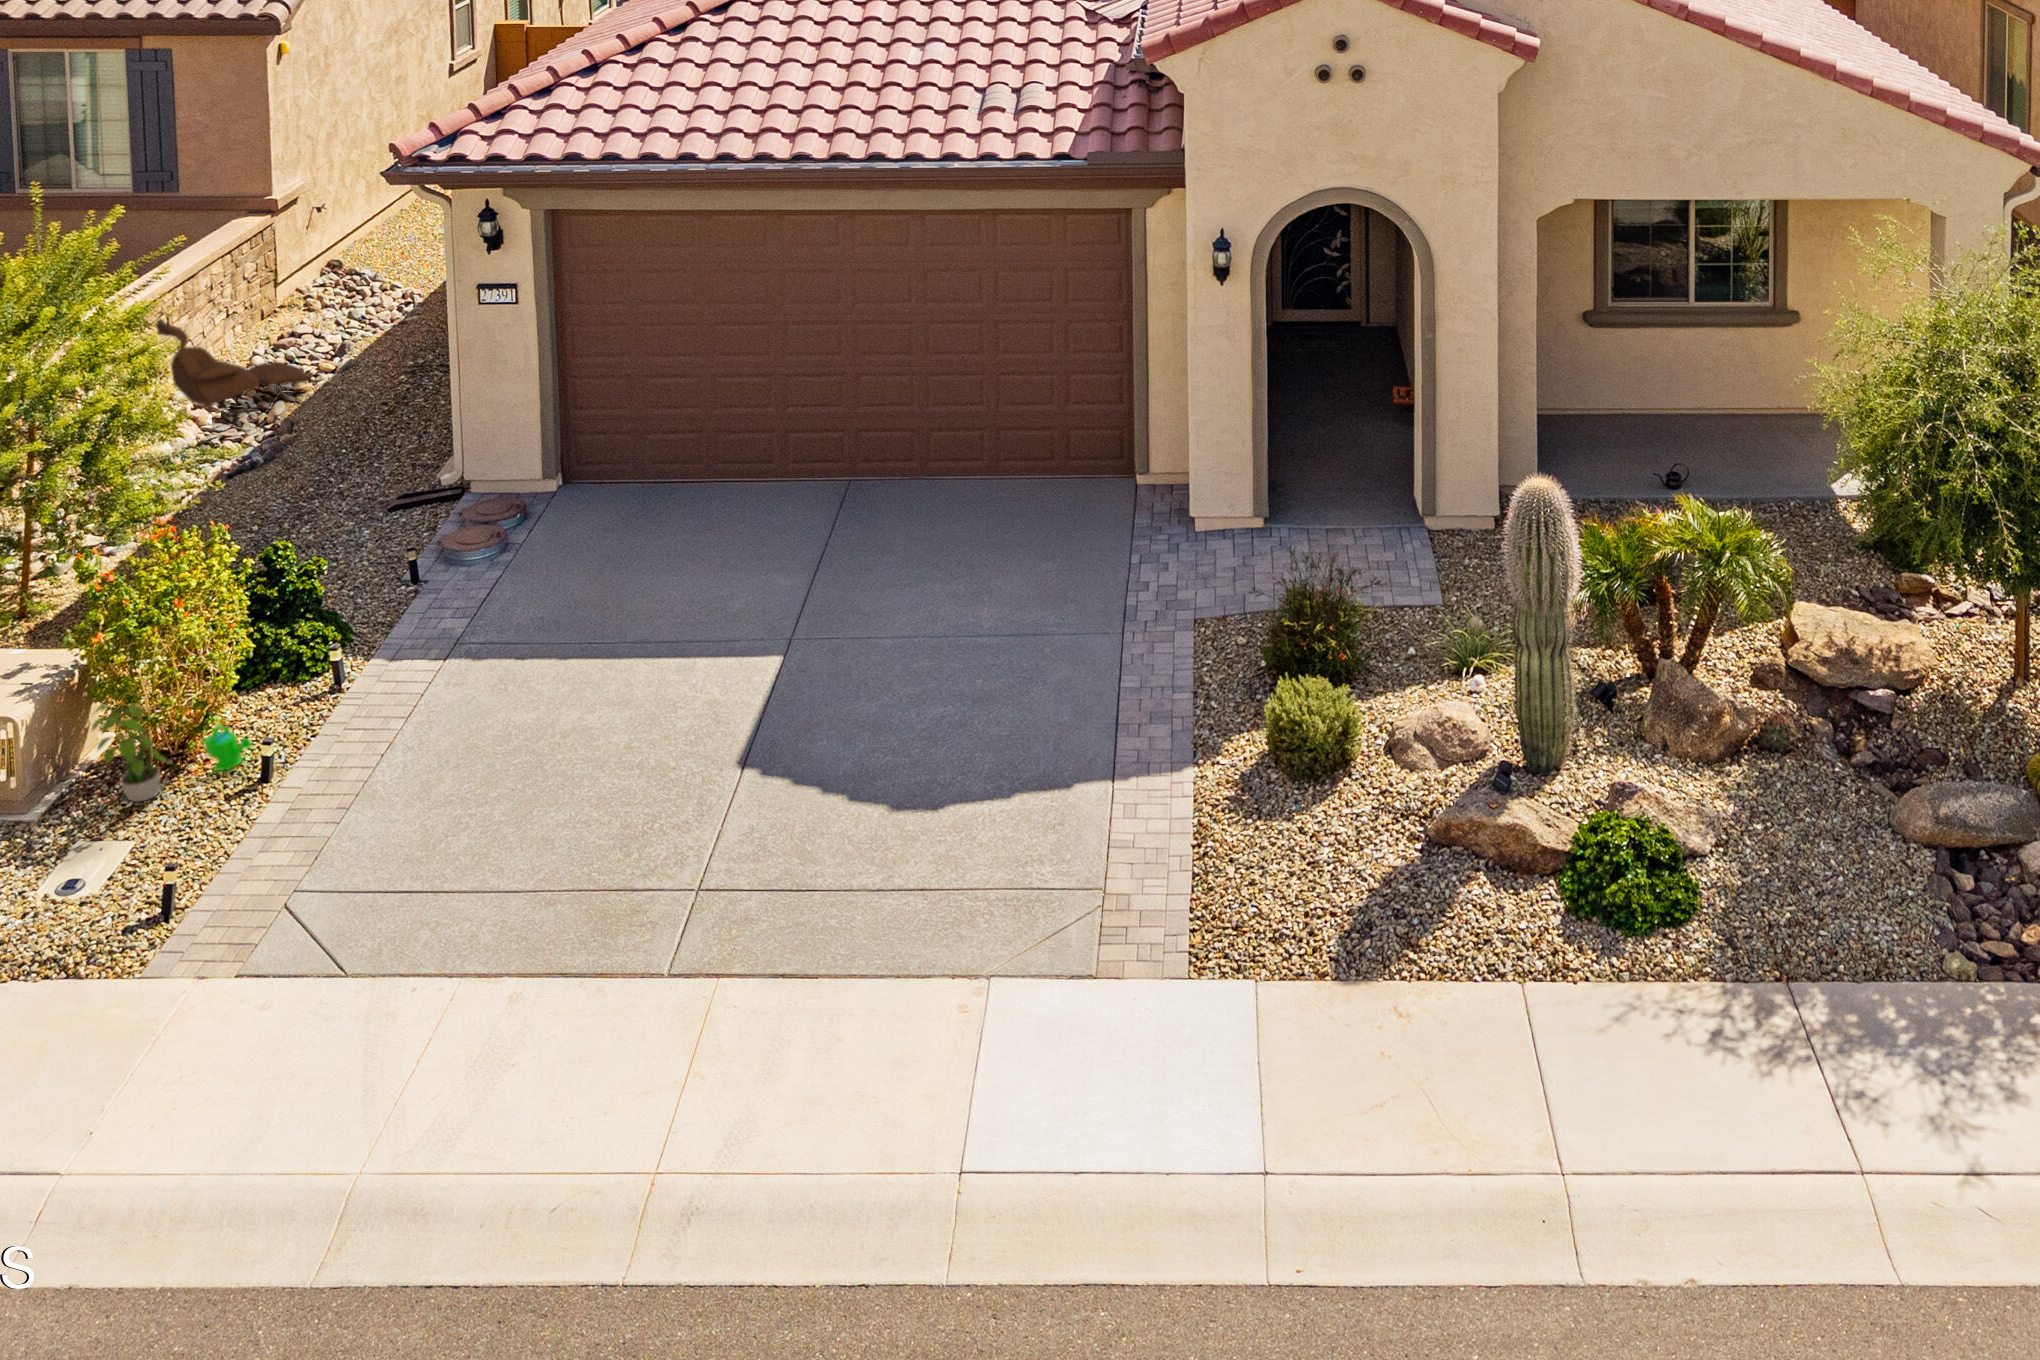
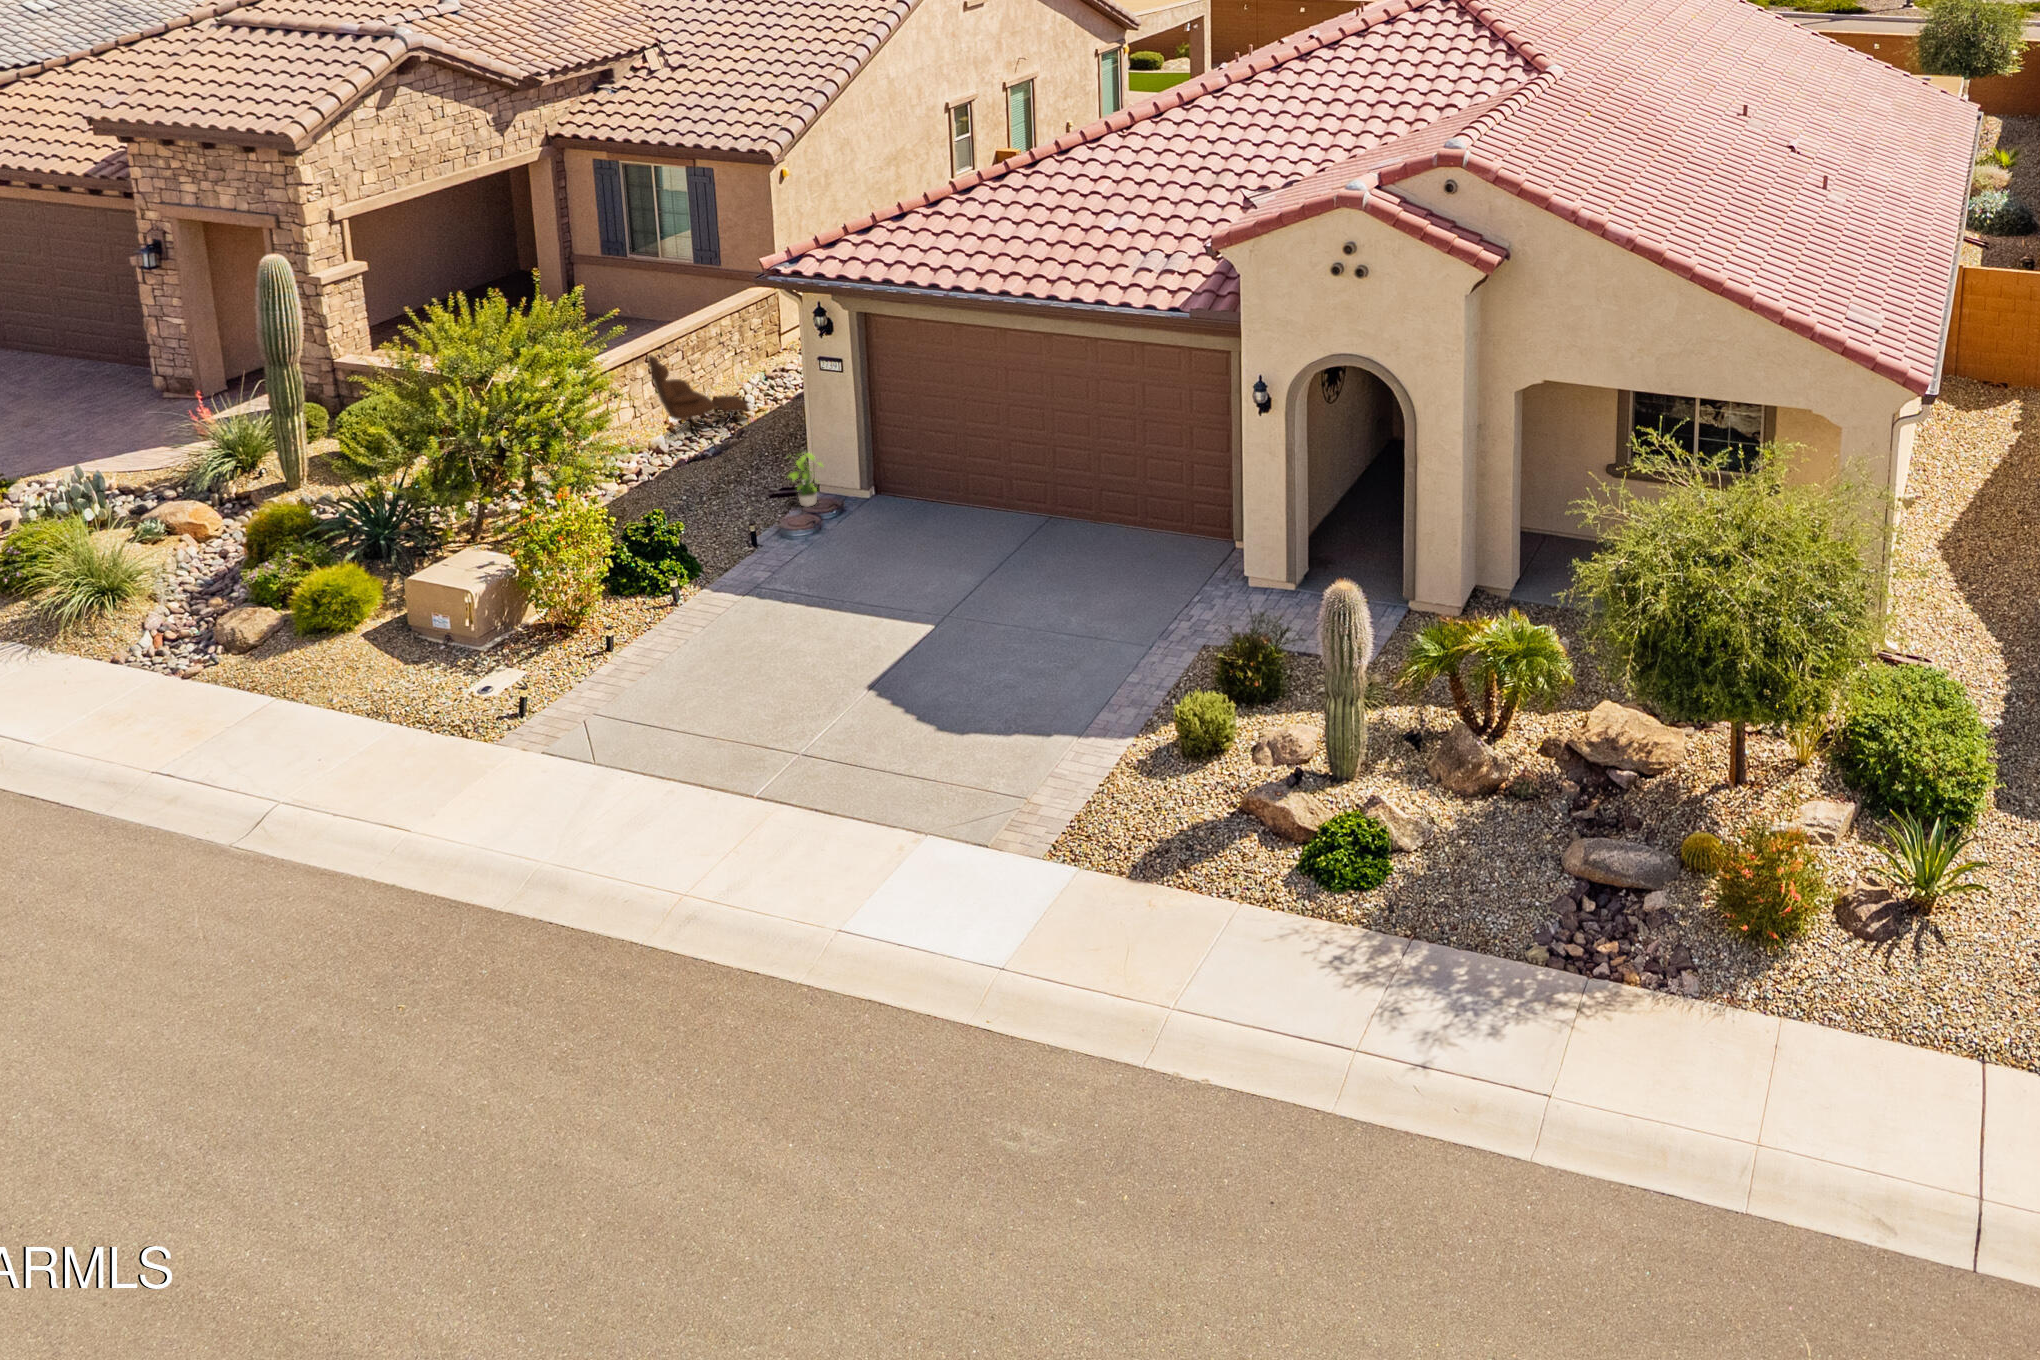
potted plant: present [87,704,168,802] -> present [789,453,824,507]
watering can: present [201,725,252,771] -> none [579,613,607,642]

